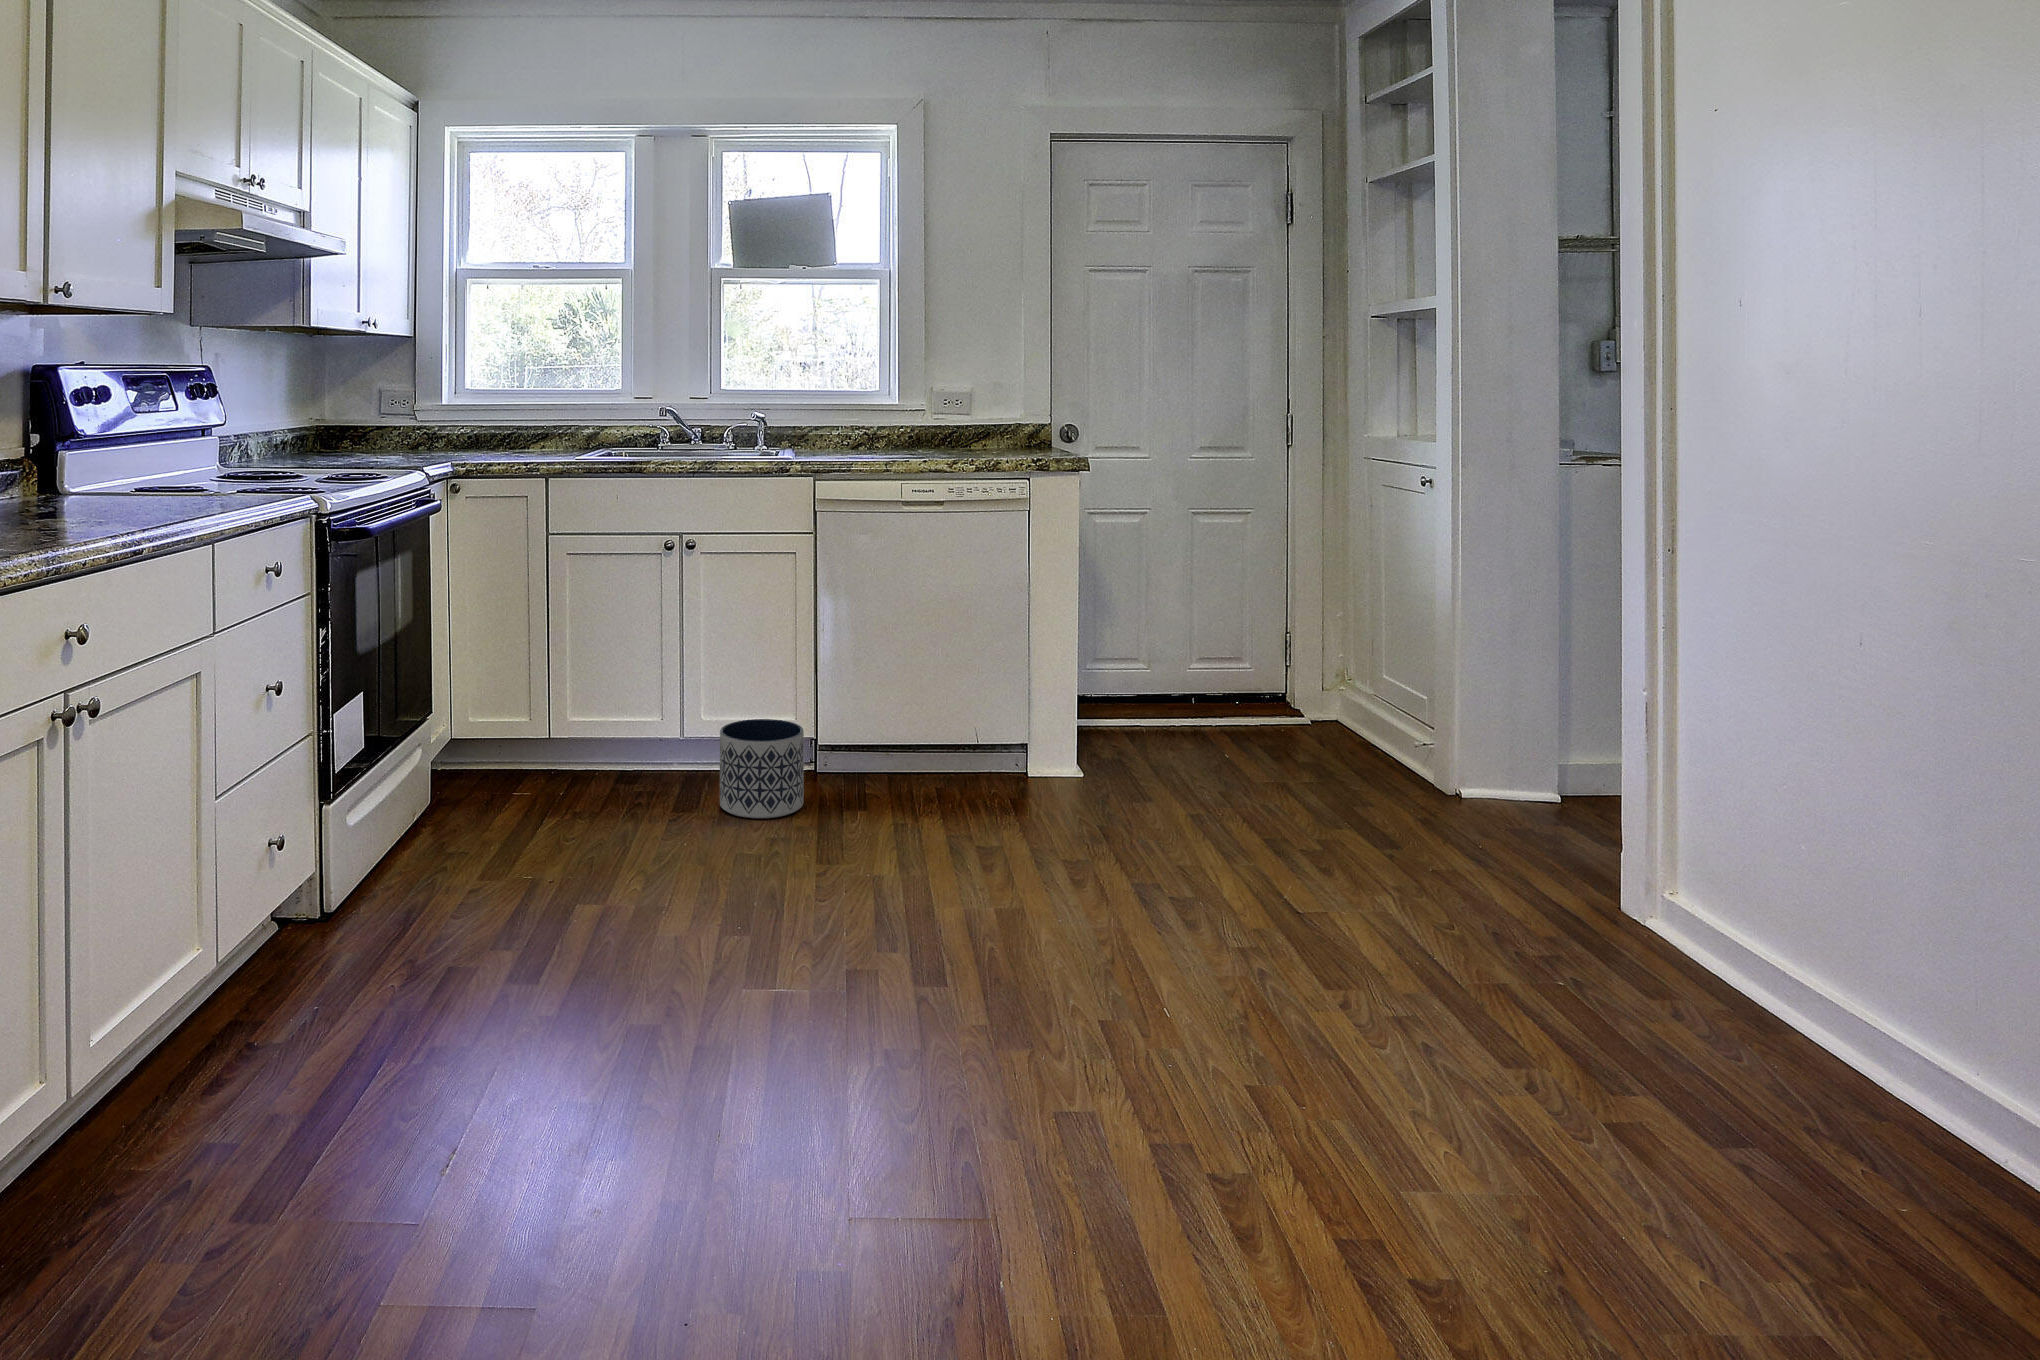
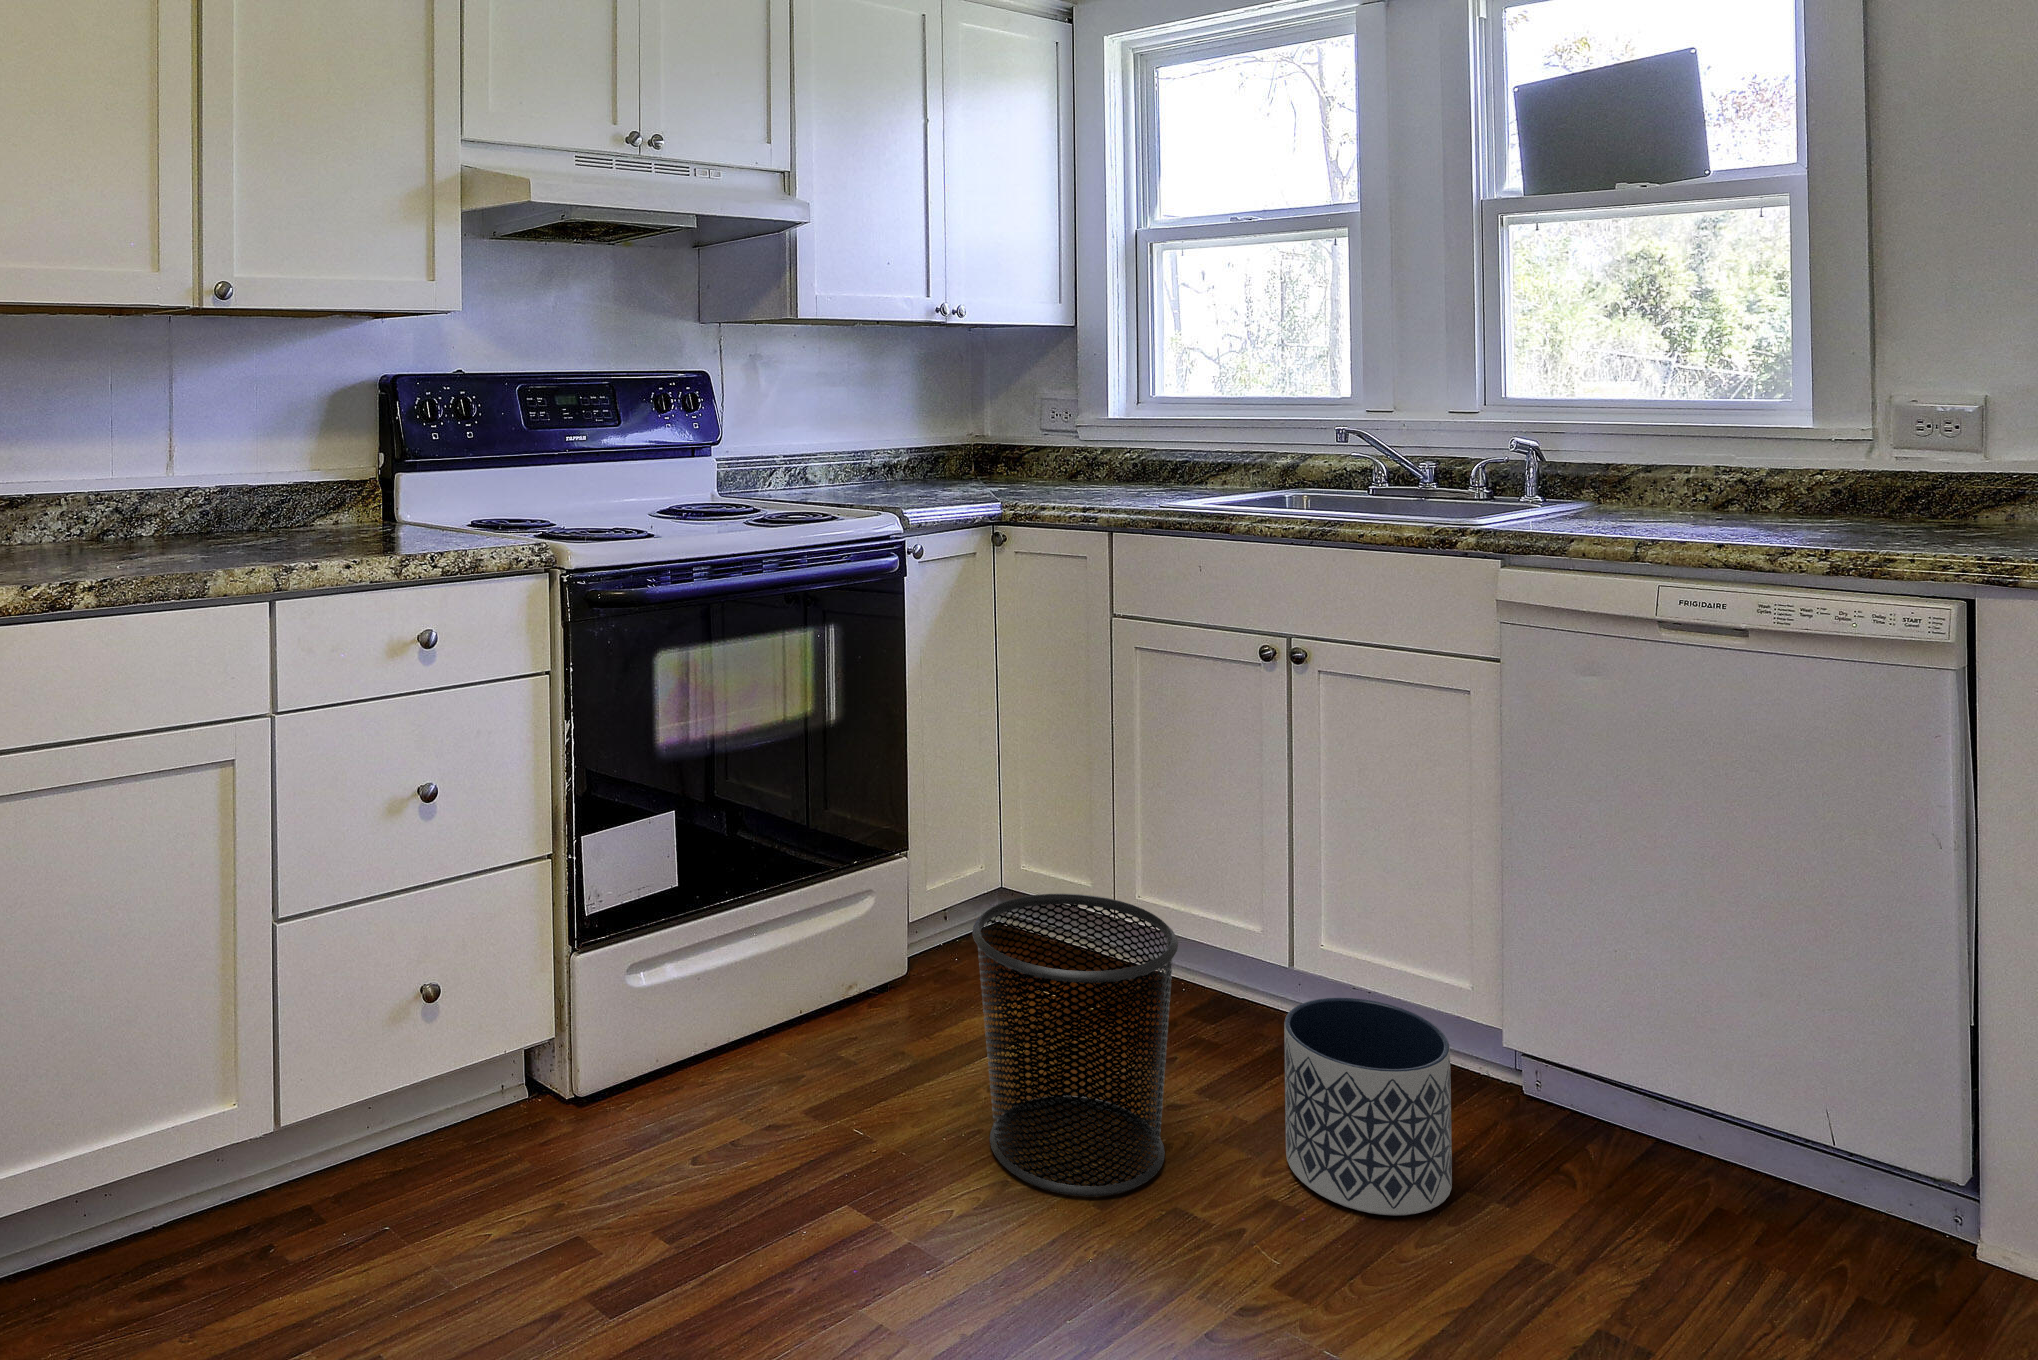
waste bin: none [565,694,689,857] -> present [972,894,1178,1196]

